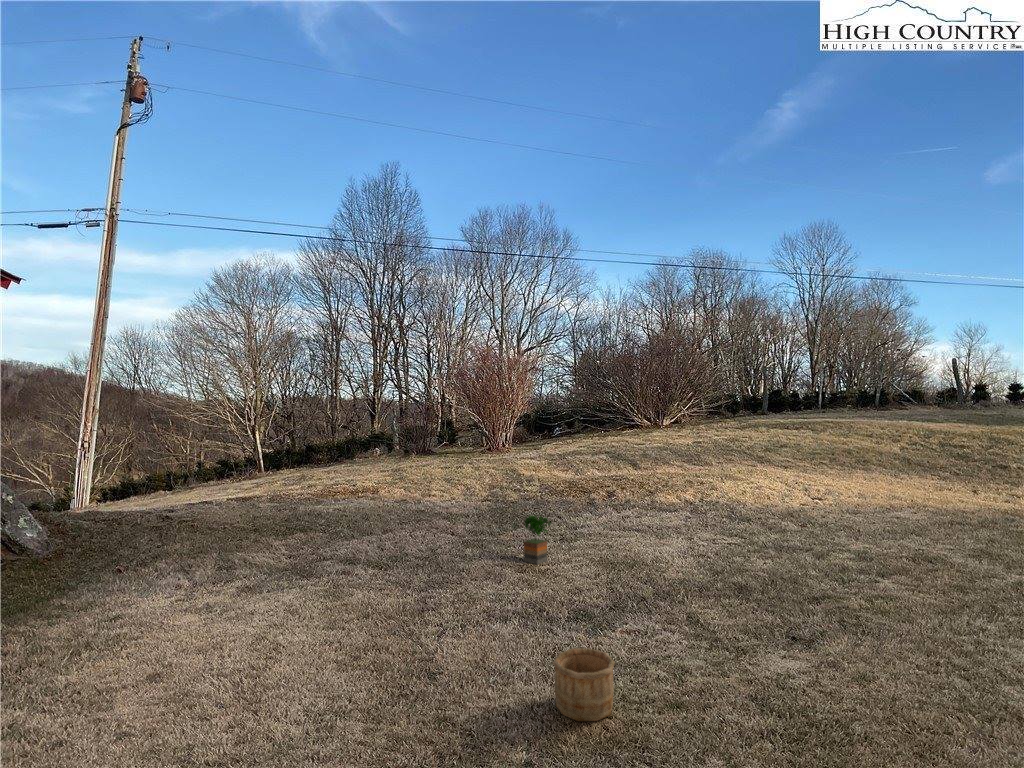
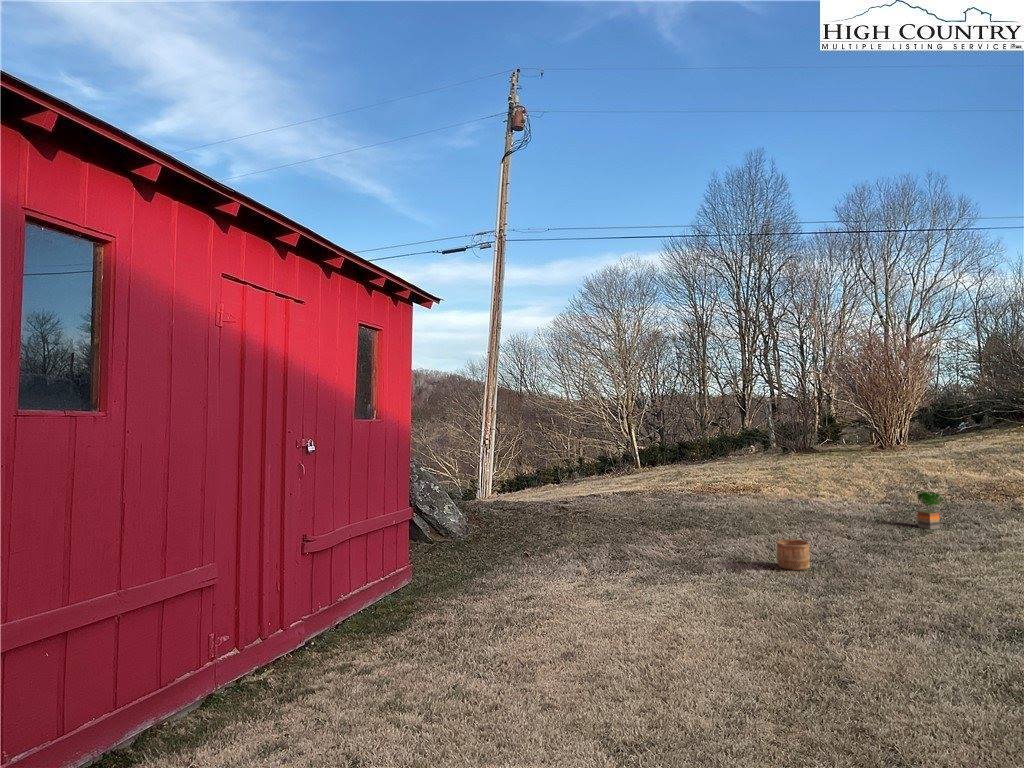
wooden bucket: present [553,648,615,721] -> present [776,539,810,570]

